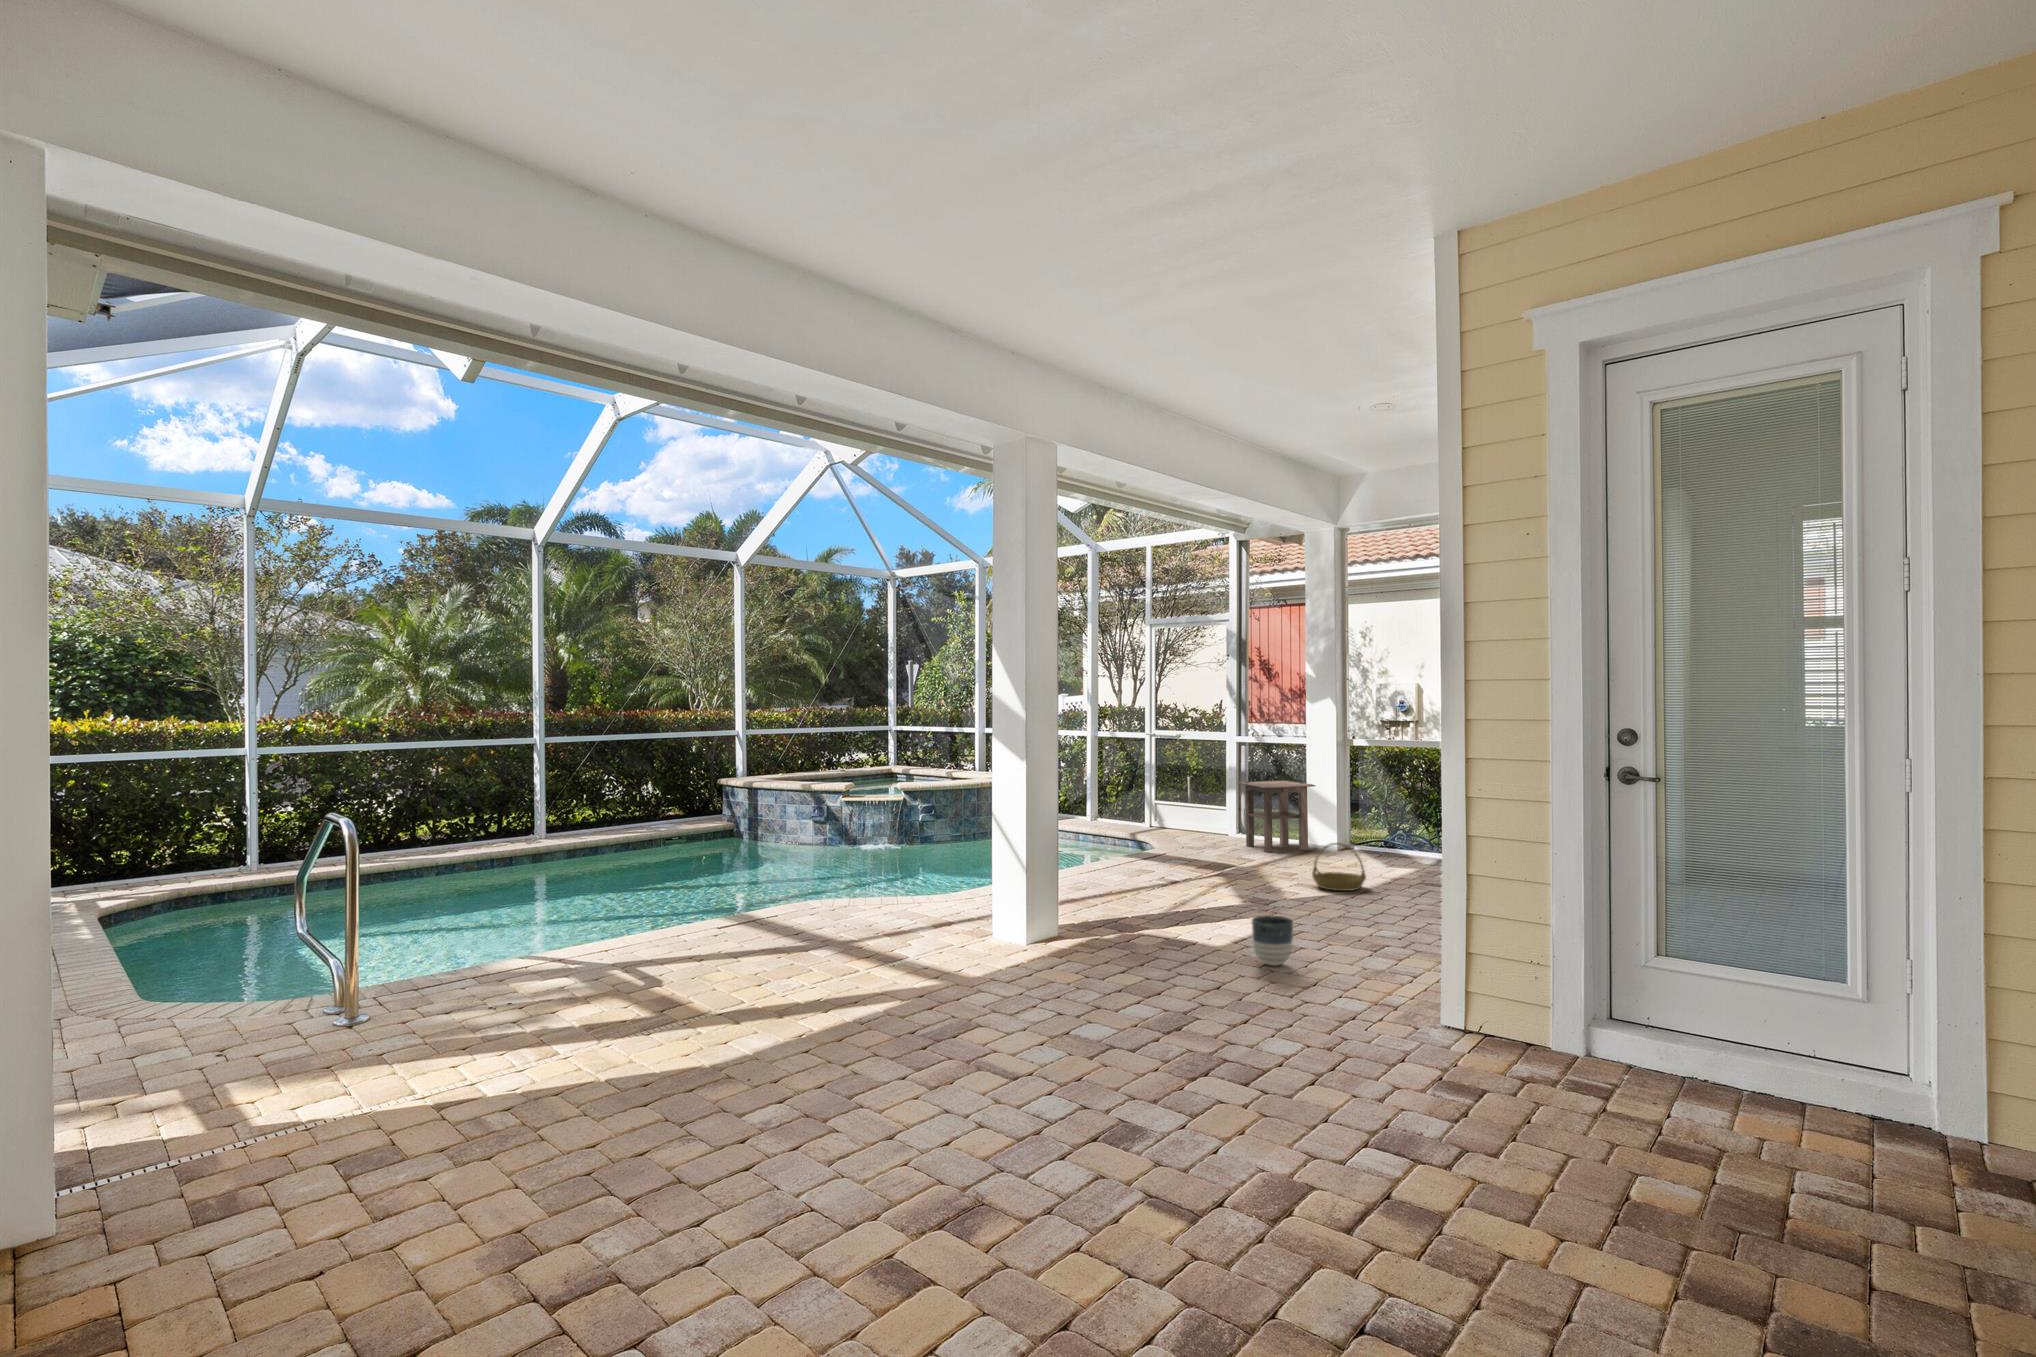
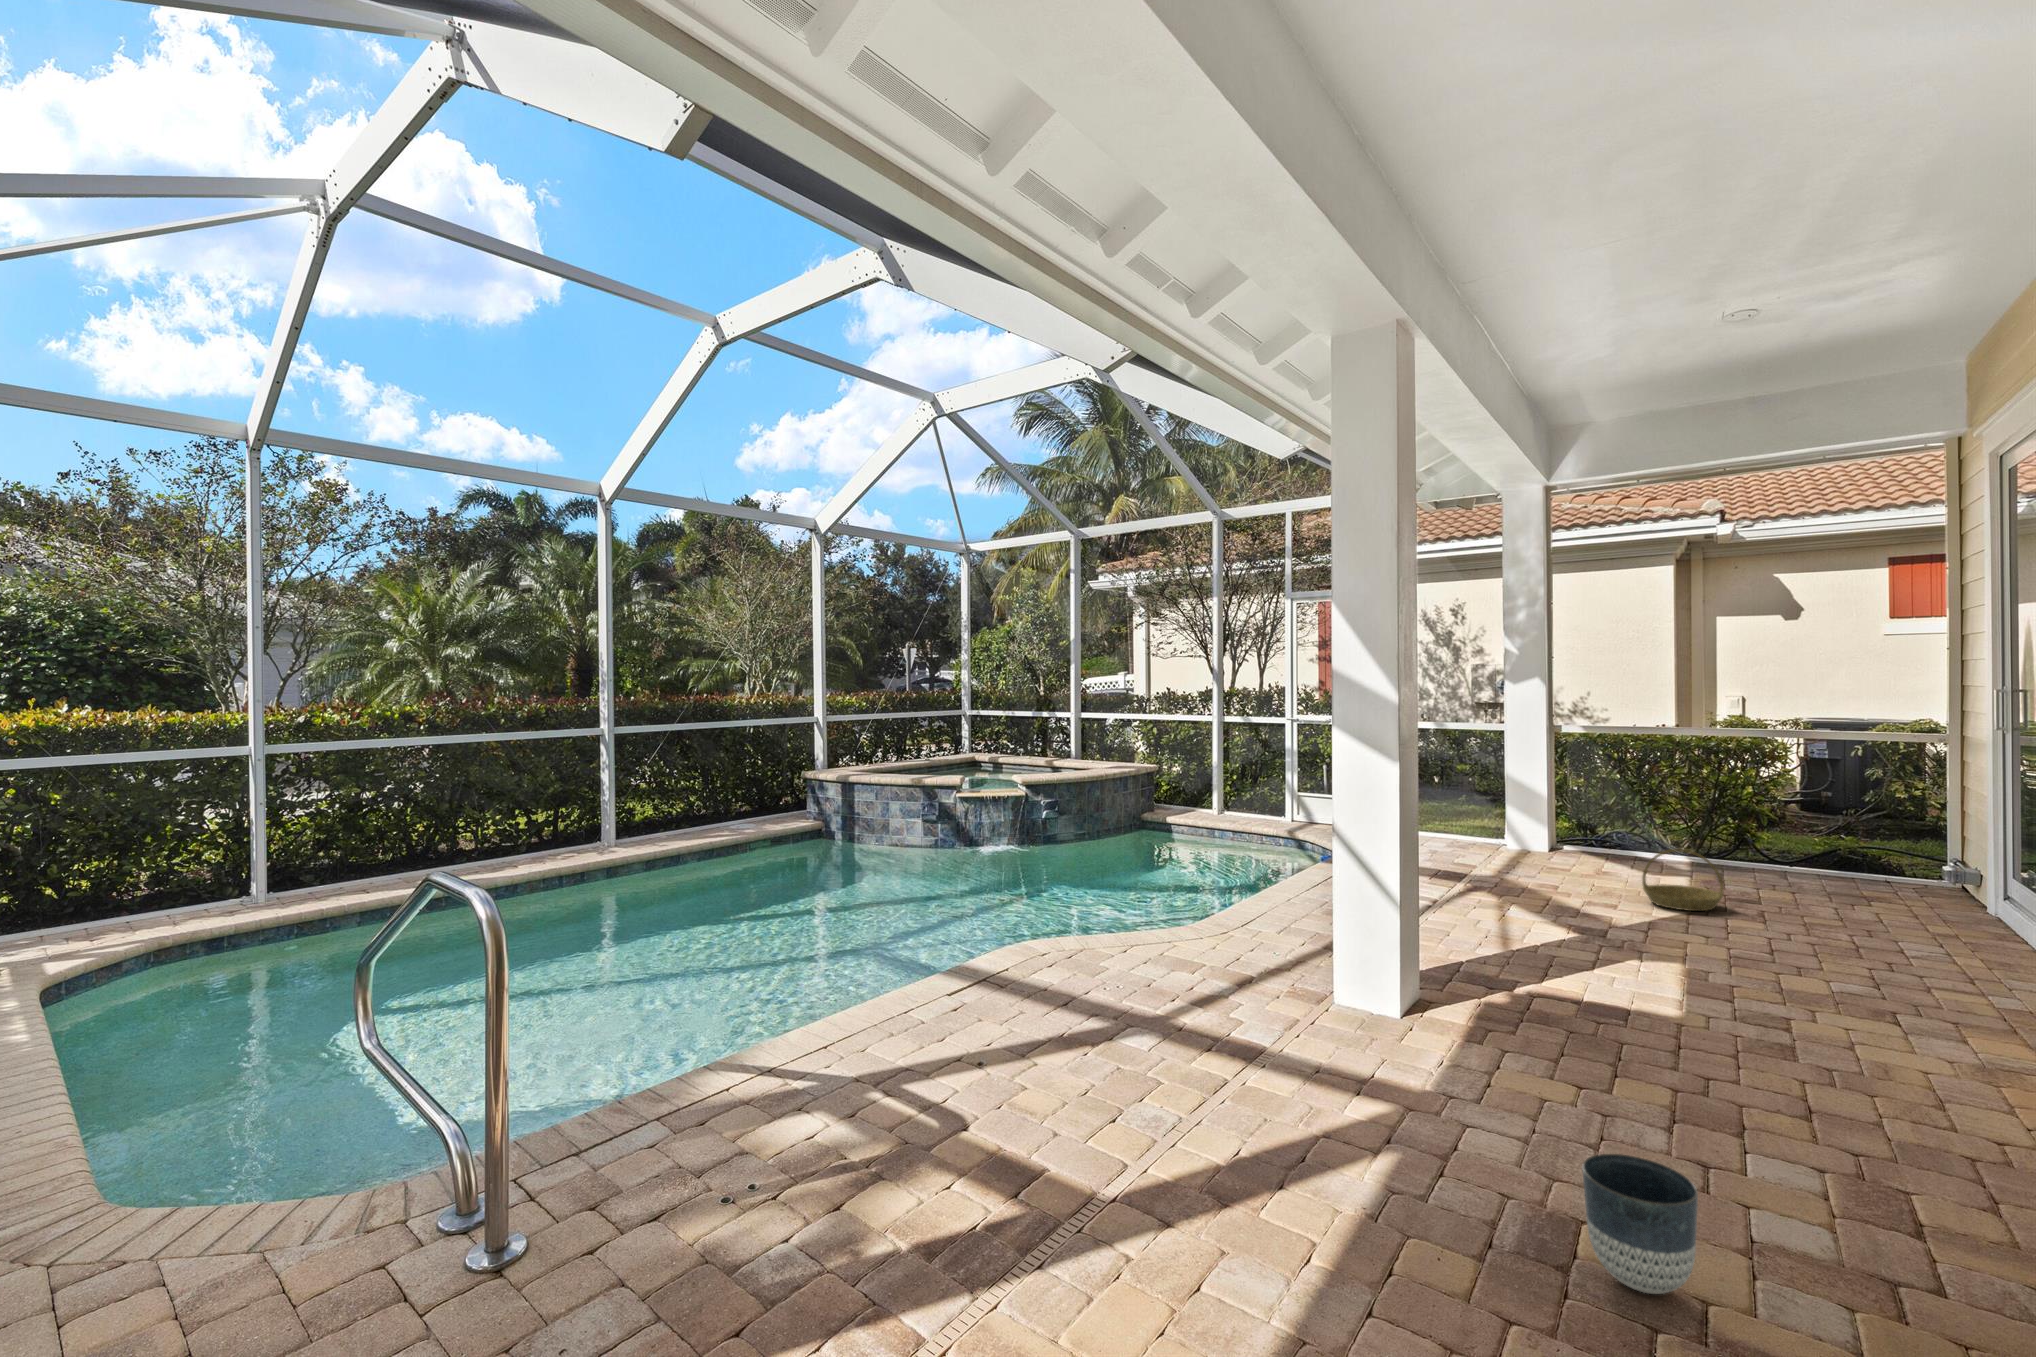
side table: present [1238,780,1315,852] -> none [1443,767,1548,853]
planter: present [1252,916,1293,966] -> present [1582,1154,1698,1294]

